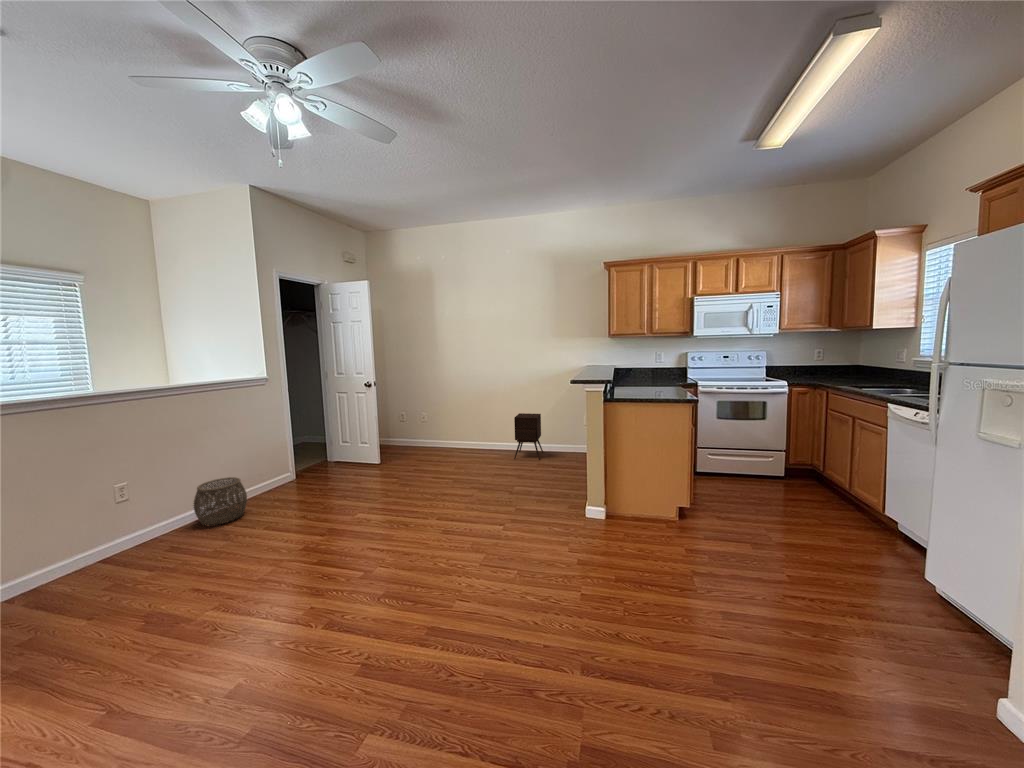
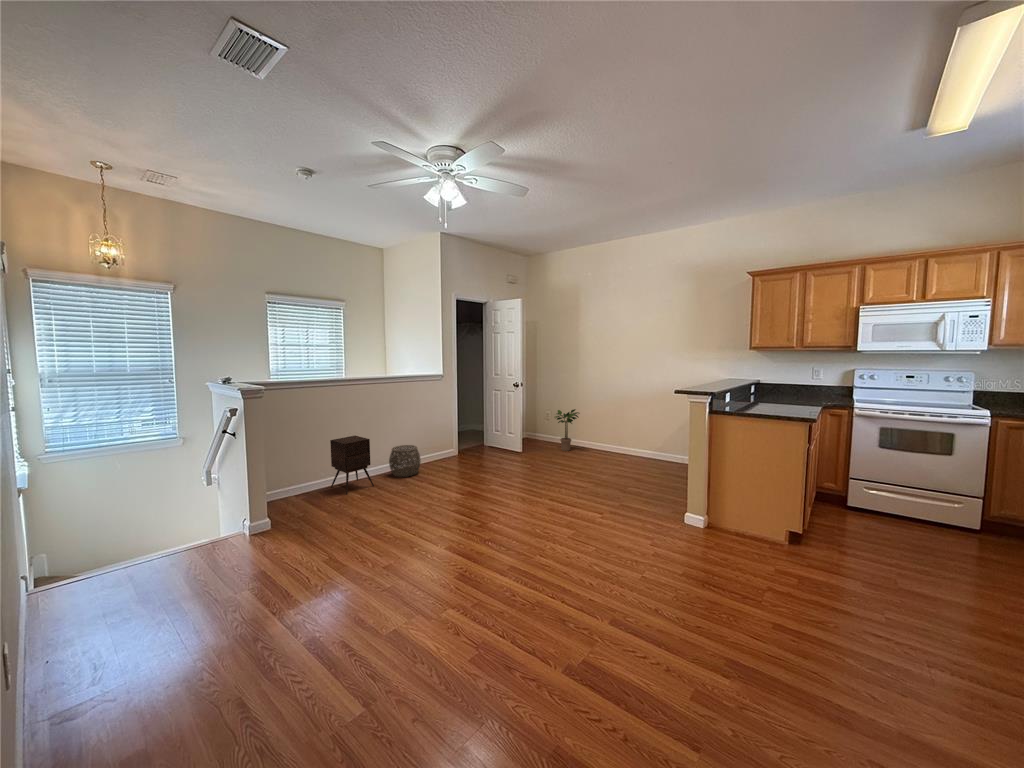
potted plant: none [415,408,446,454] -> present [554,409,580,451]
side table: present [514,413,543,460] -> present [330,436,374,494]

